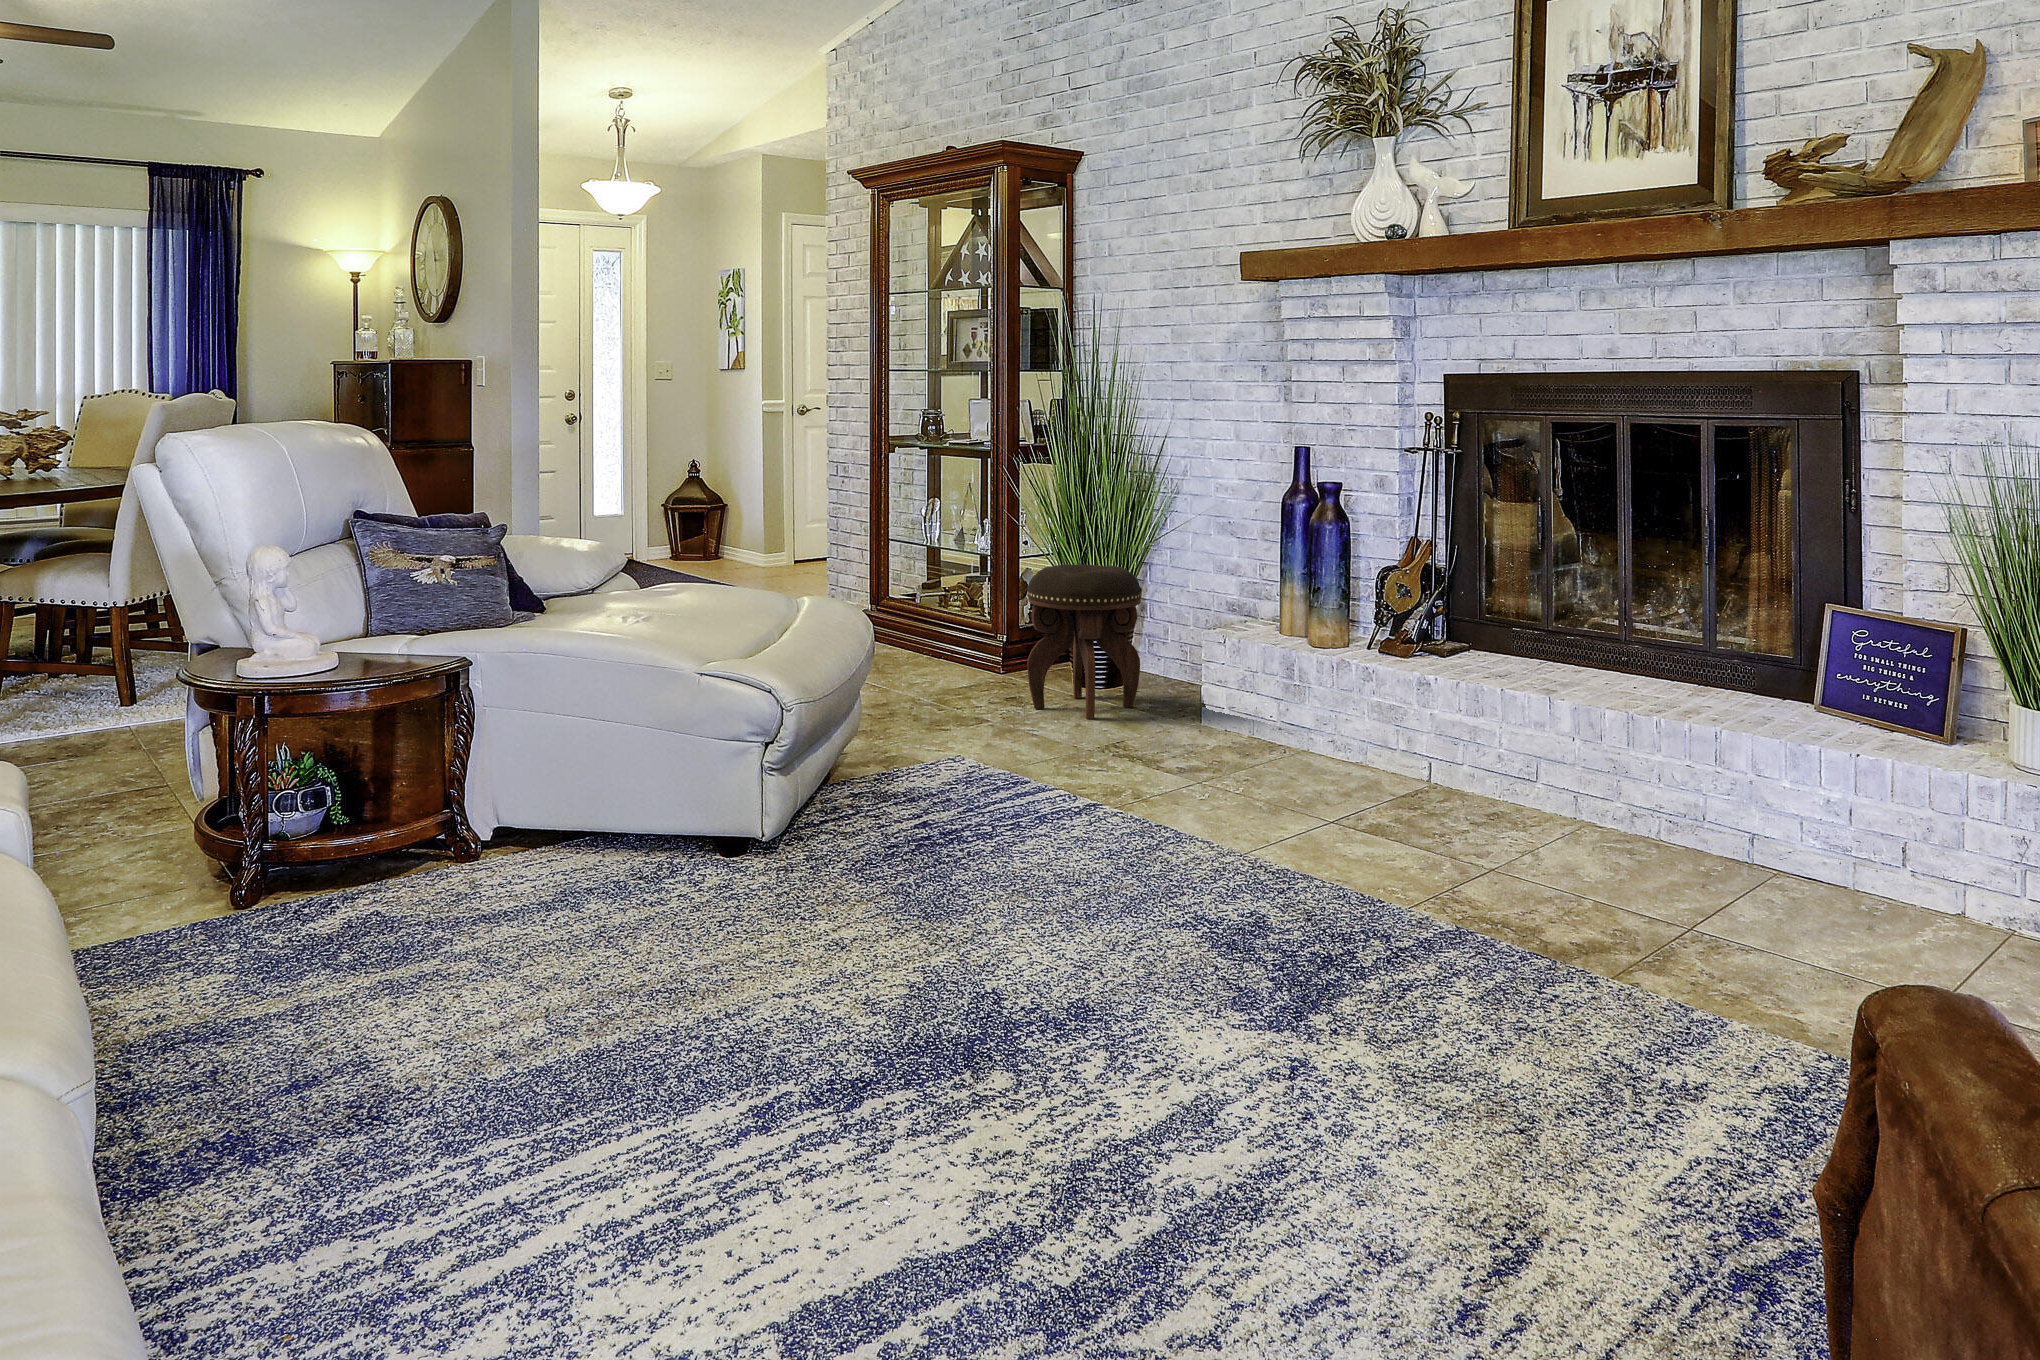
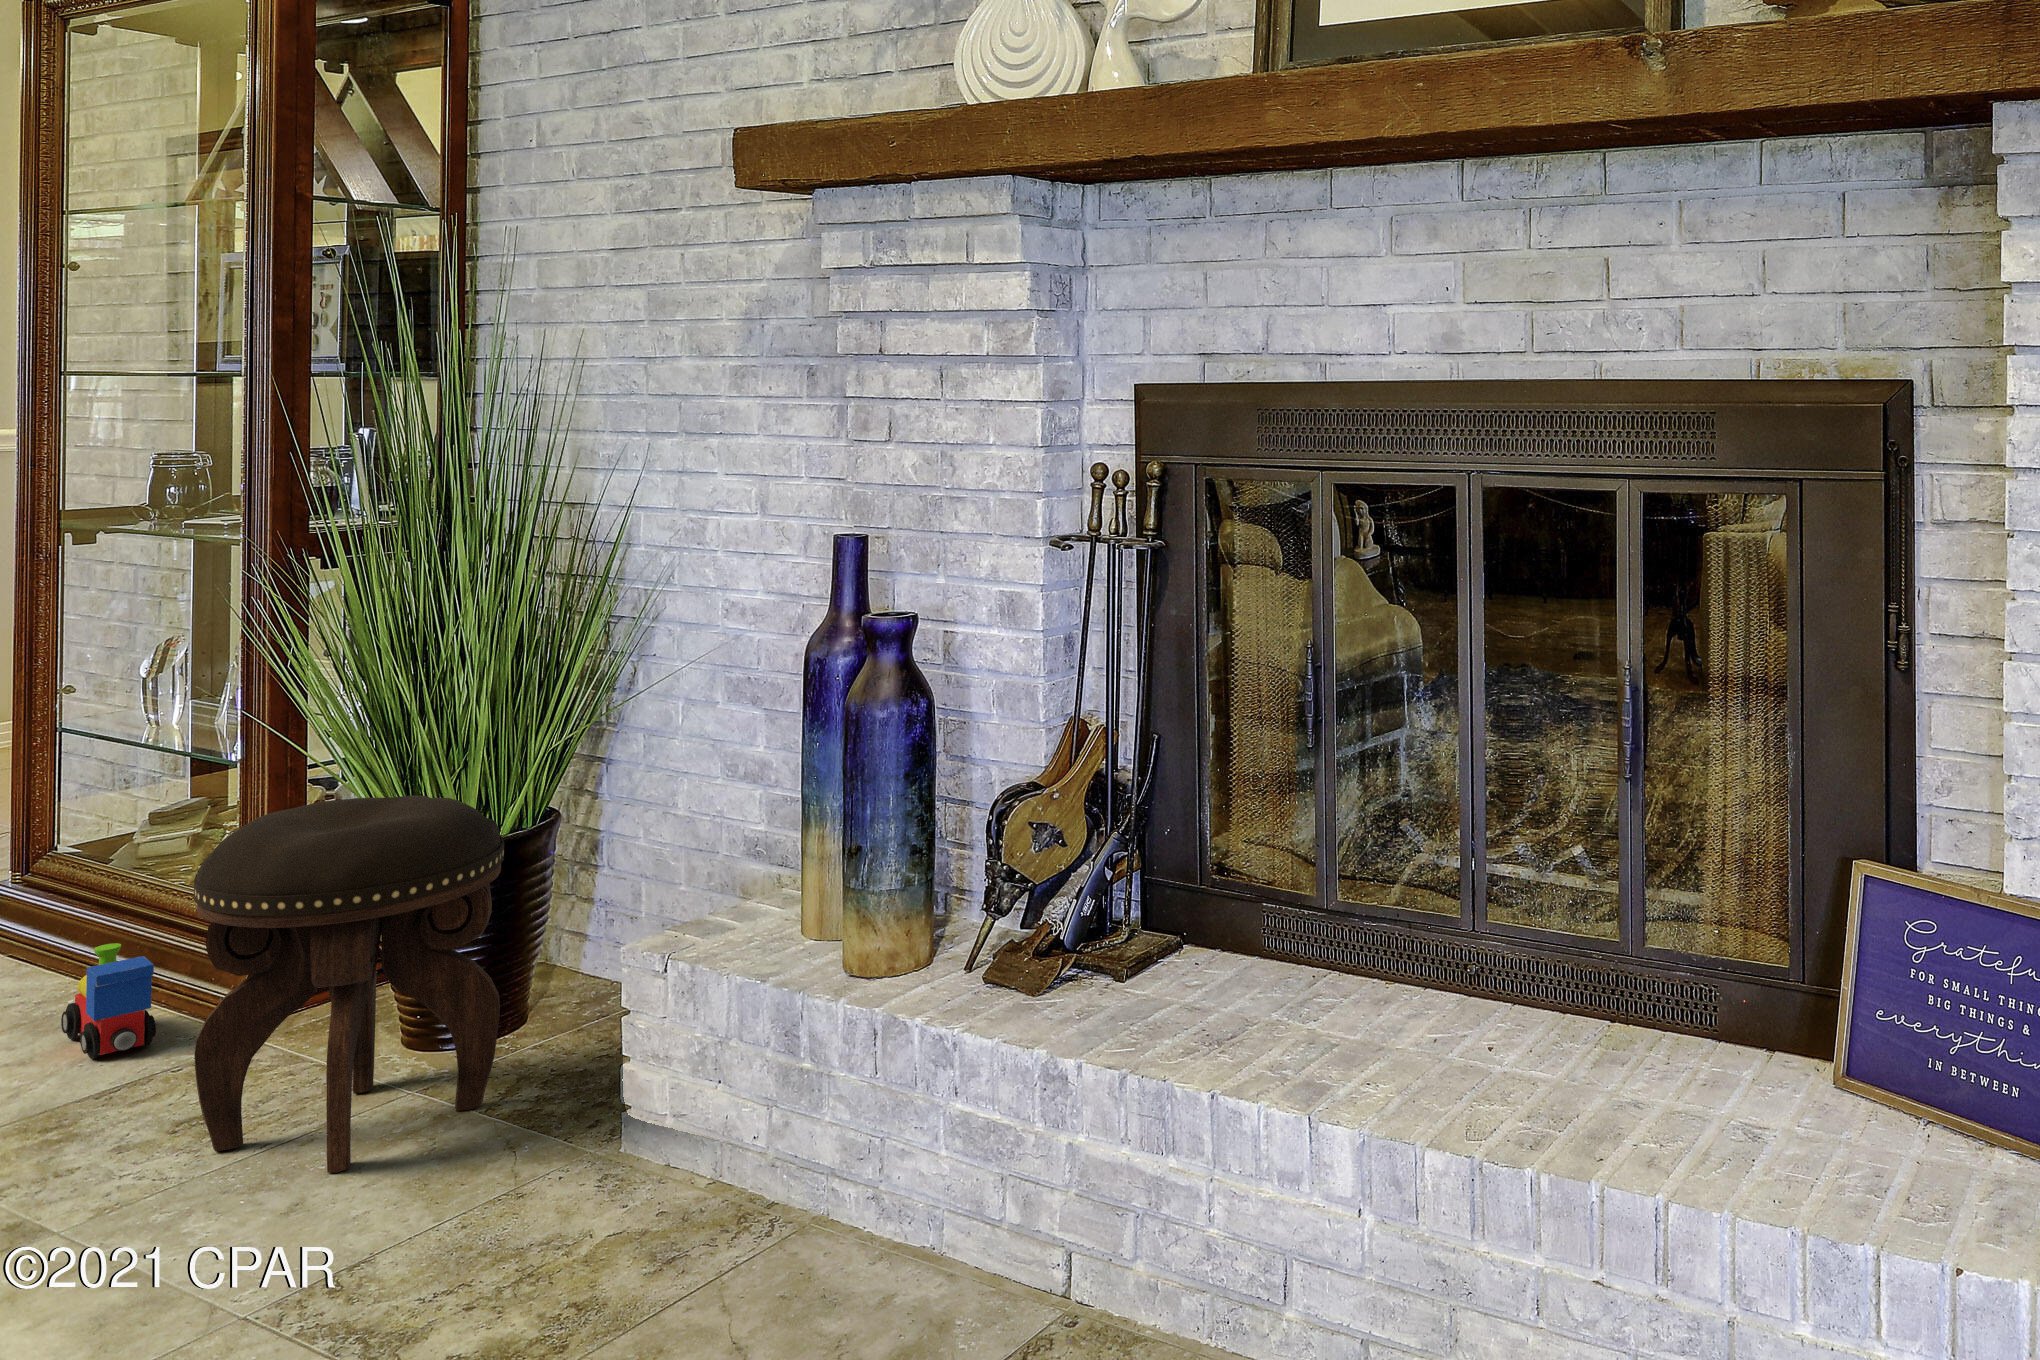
toy train: none [936,631,978,679] -> present [61,943,156,1059]

